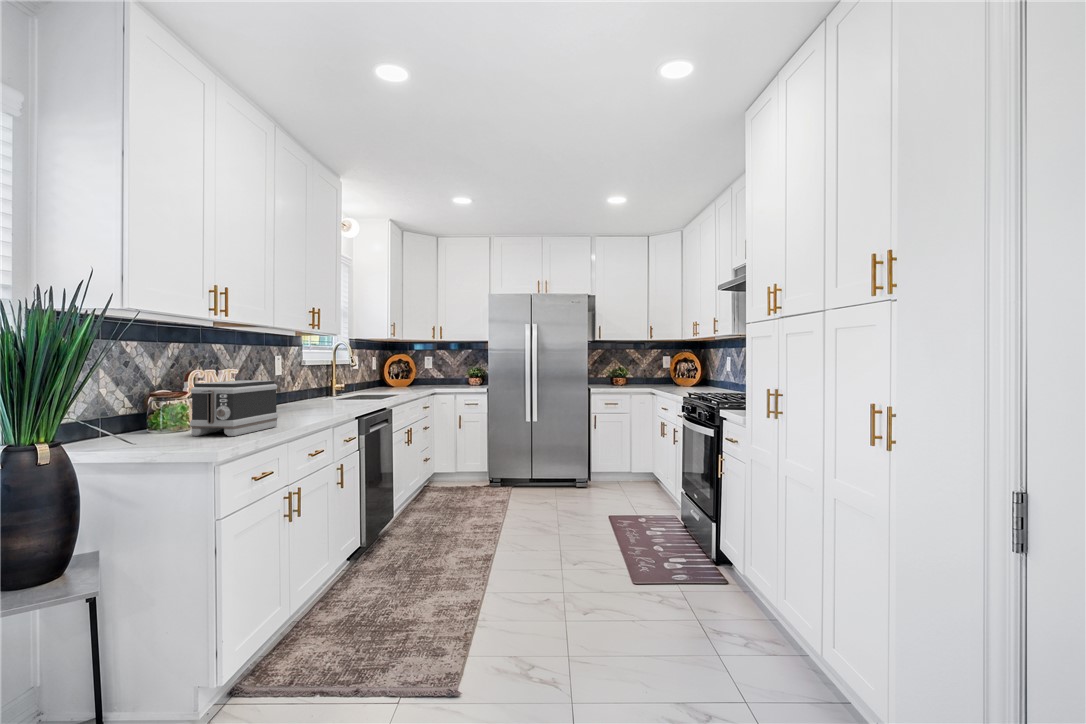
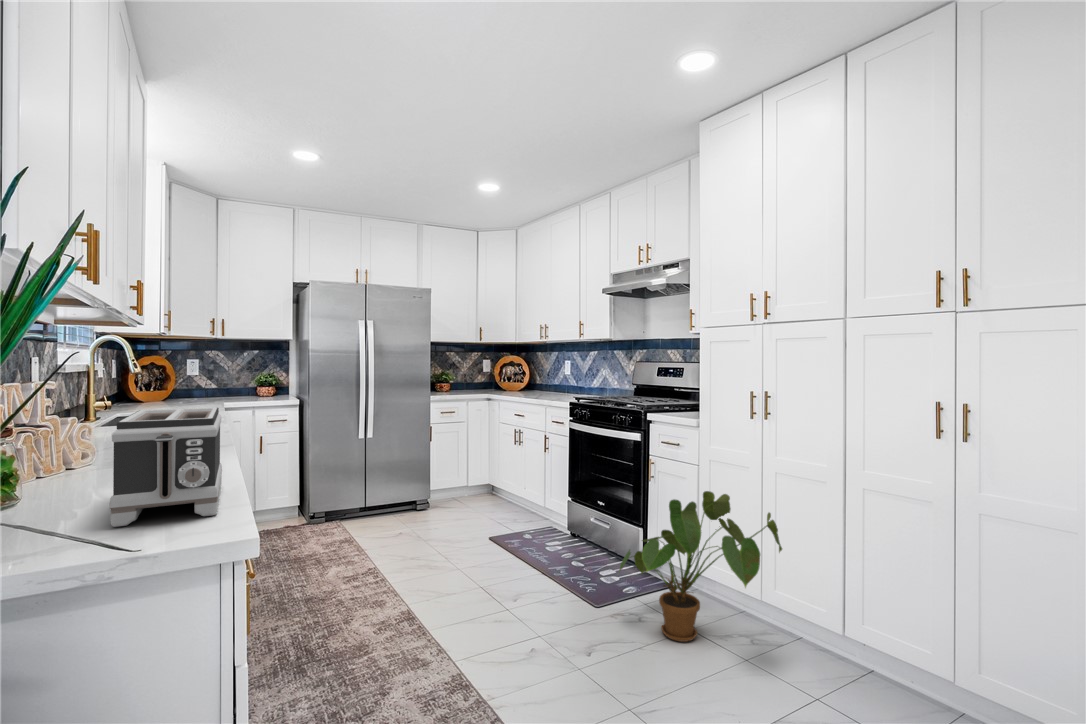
house plant: none [624,489,784,635] -> present [619,491,782,642]

